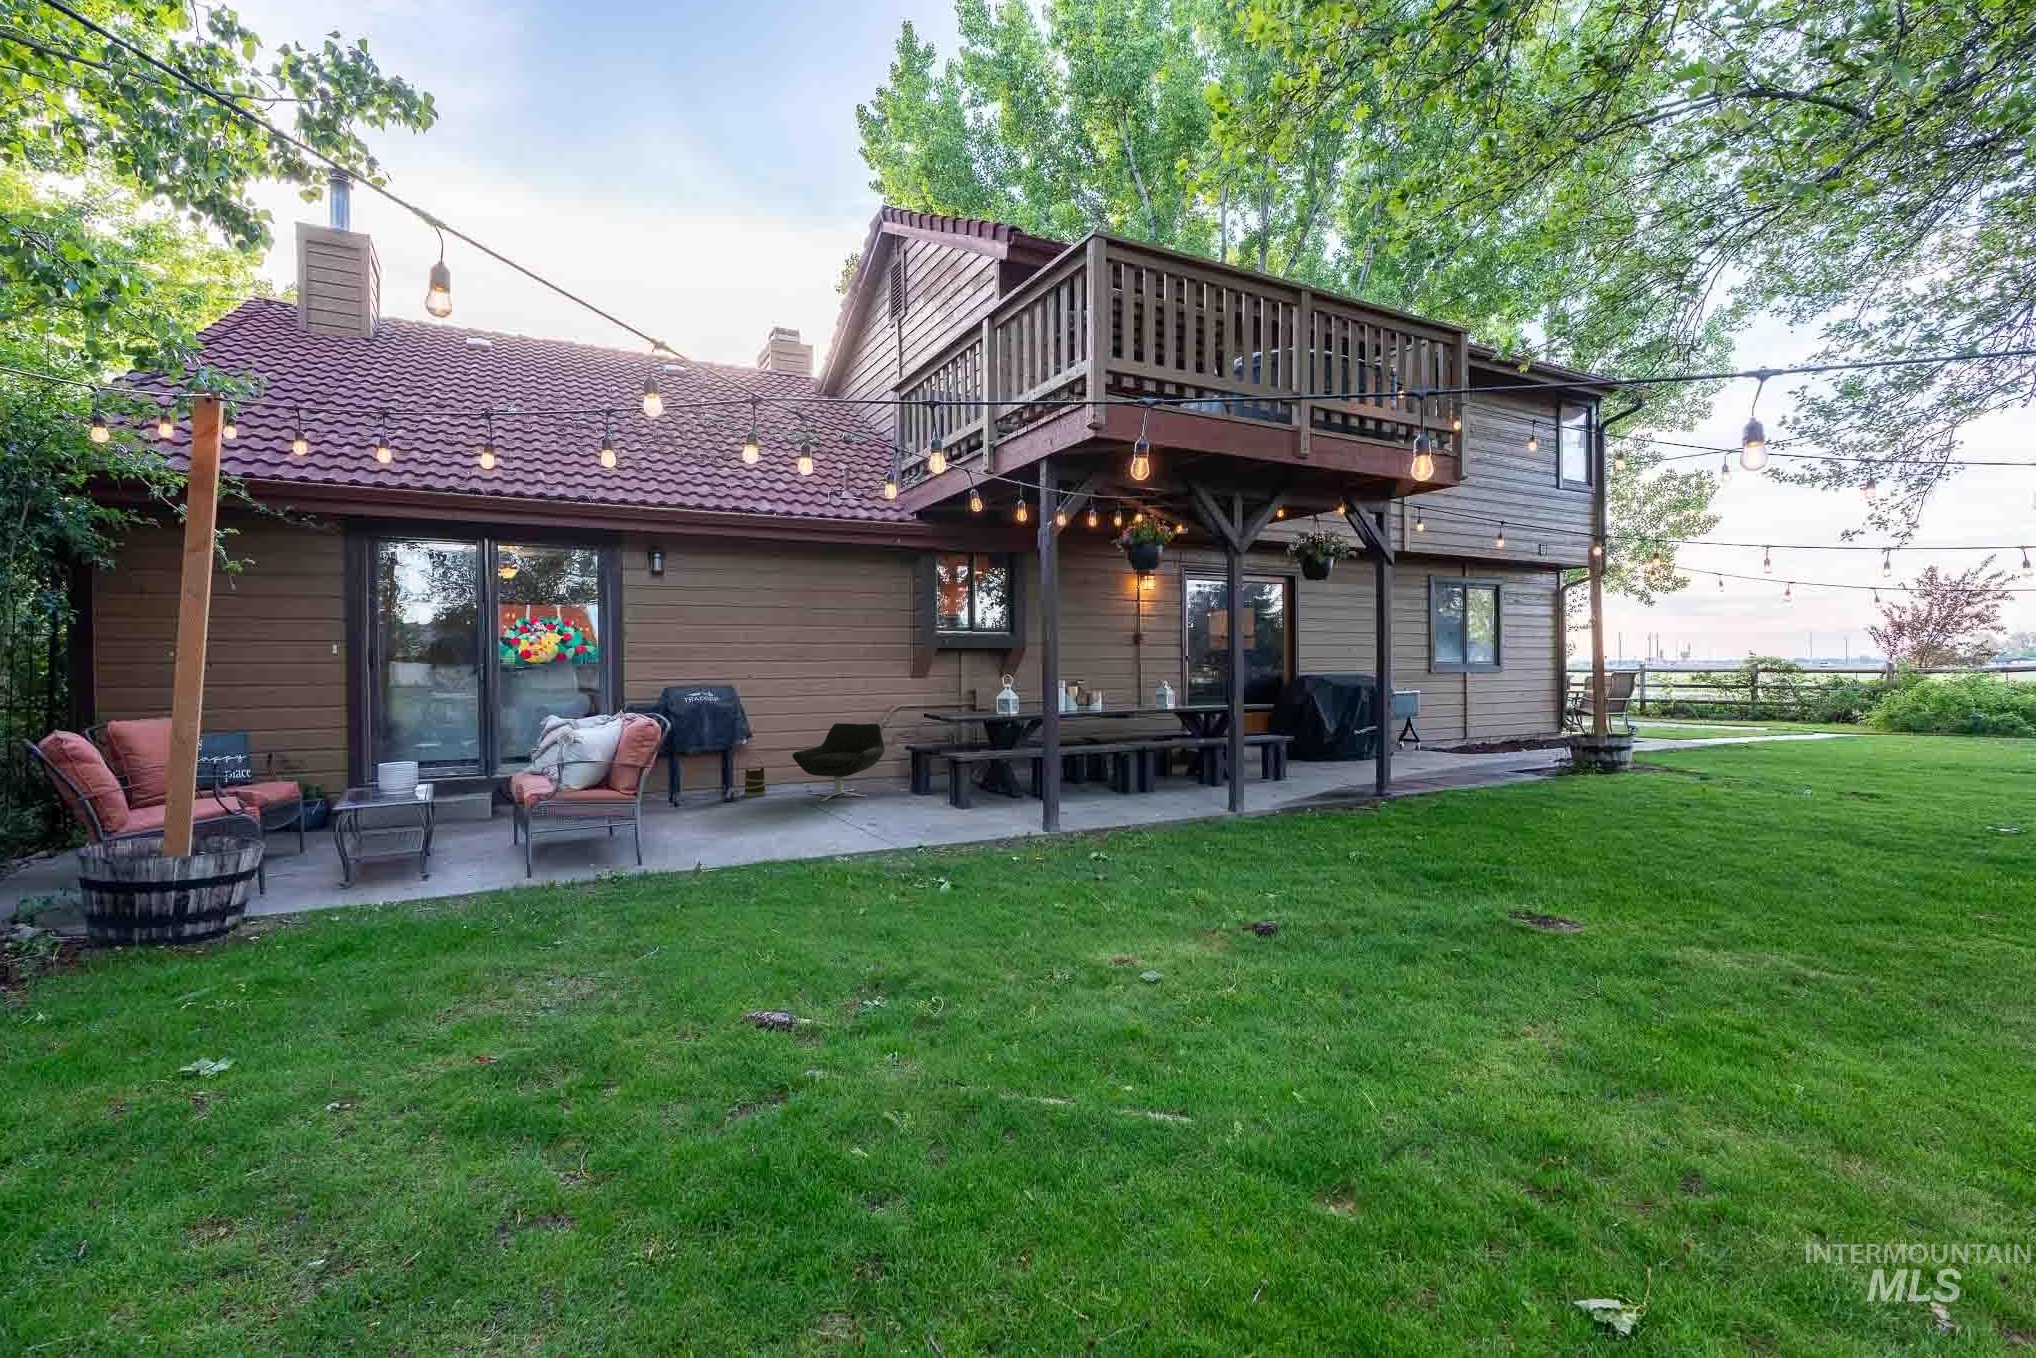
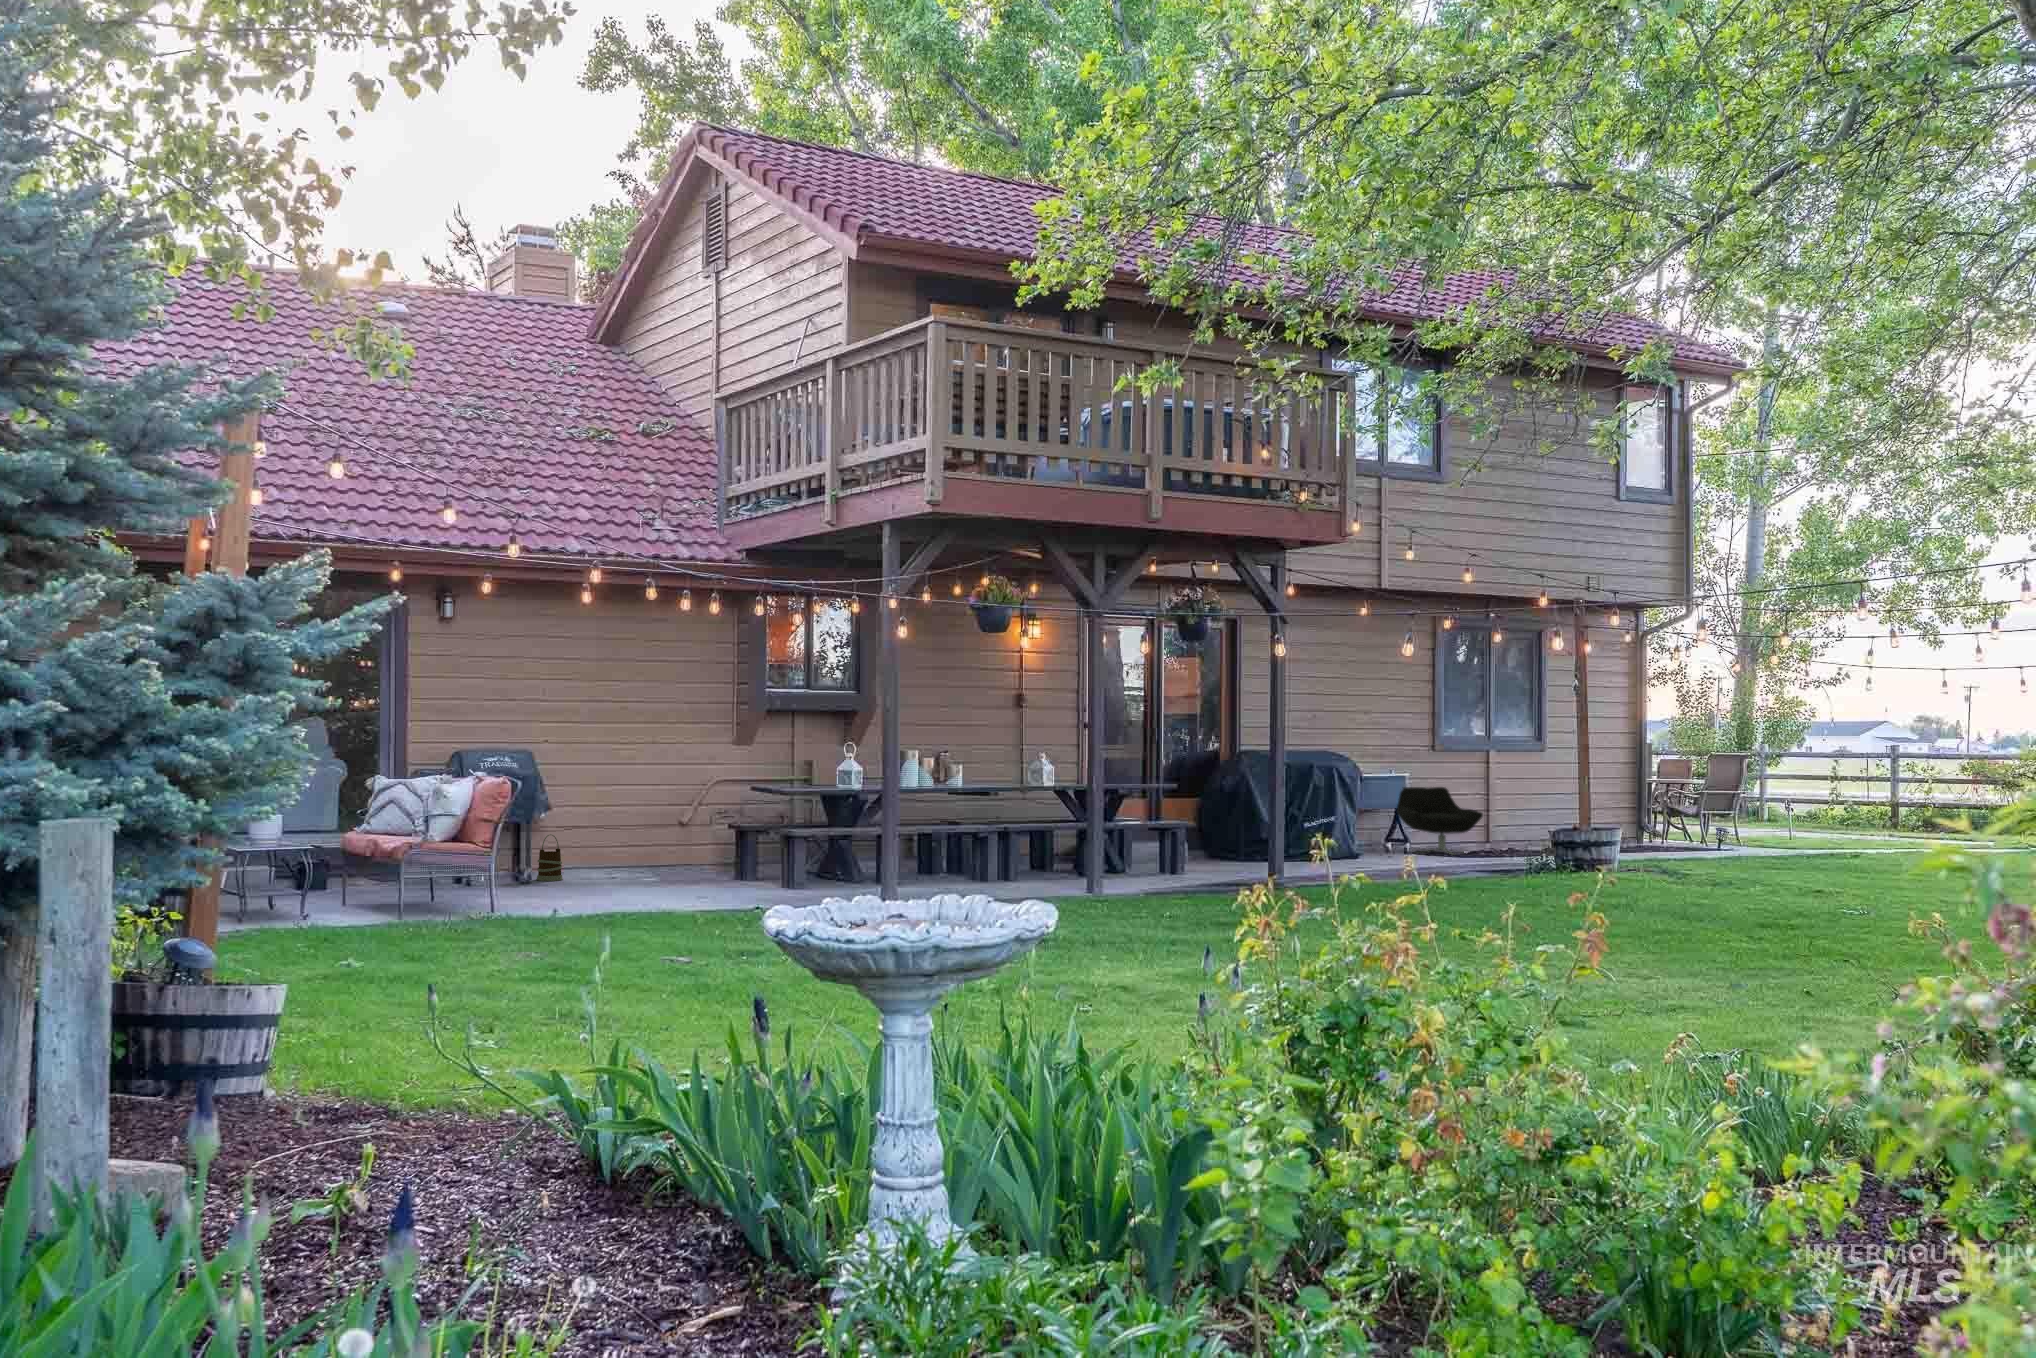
lounge chair: present [792,723,885,801] -> present [1397,787,1483,855]

